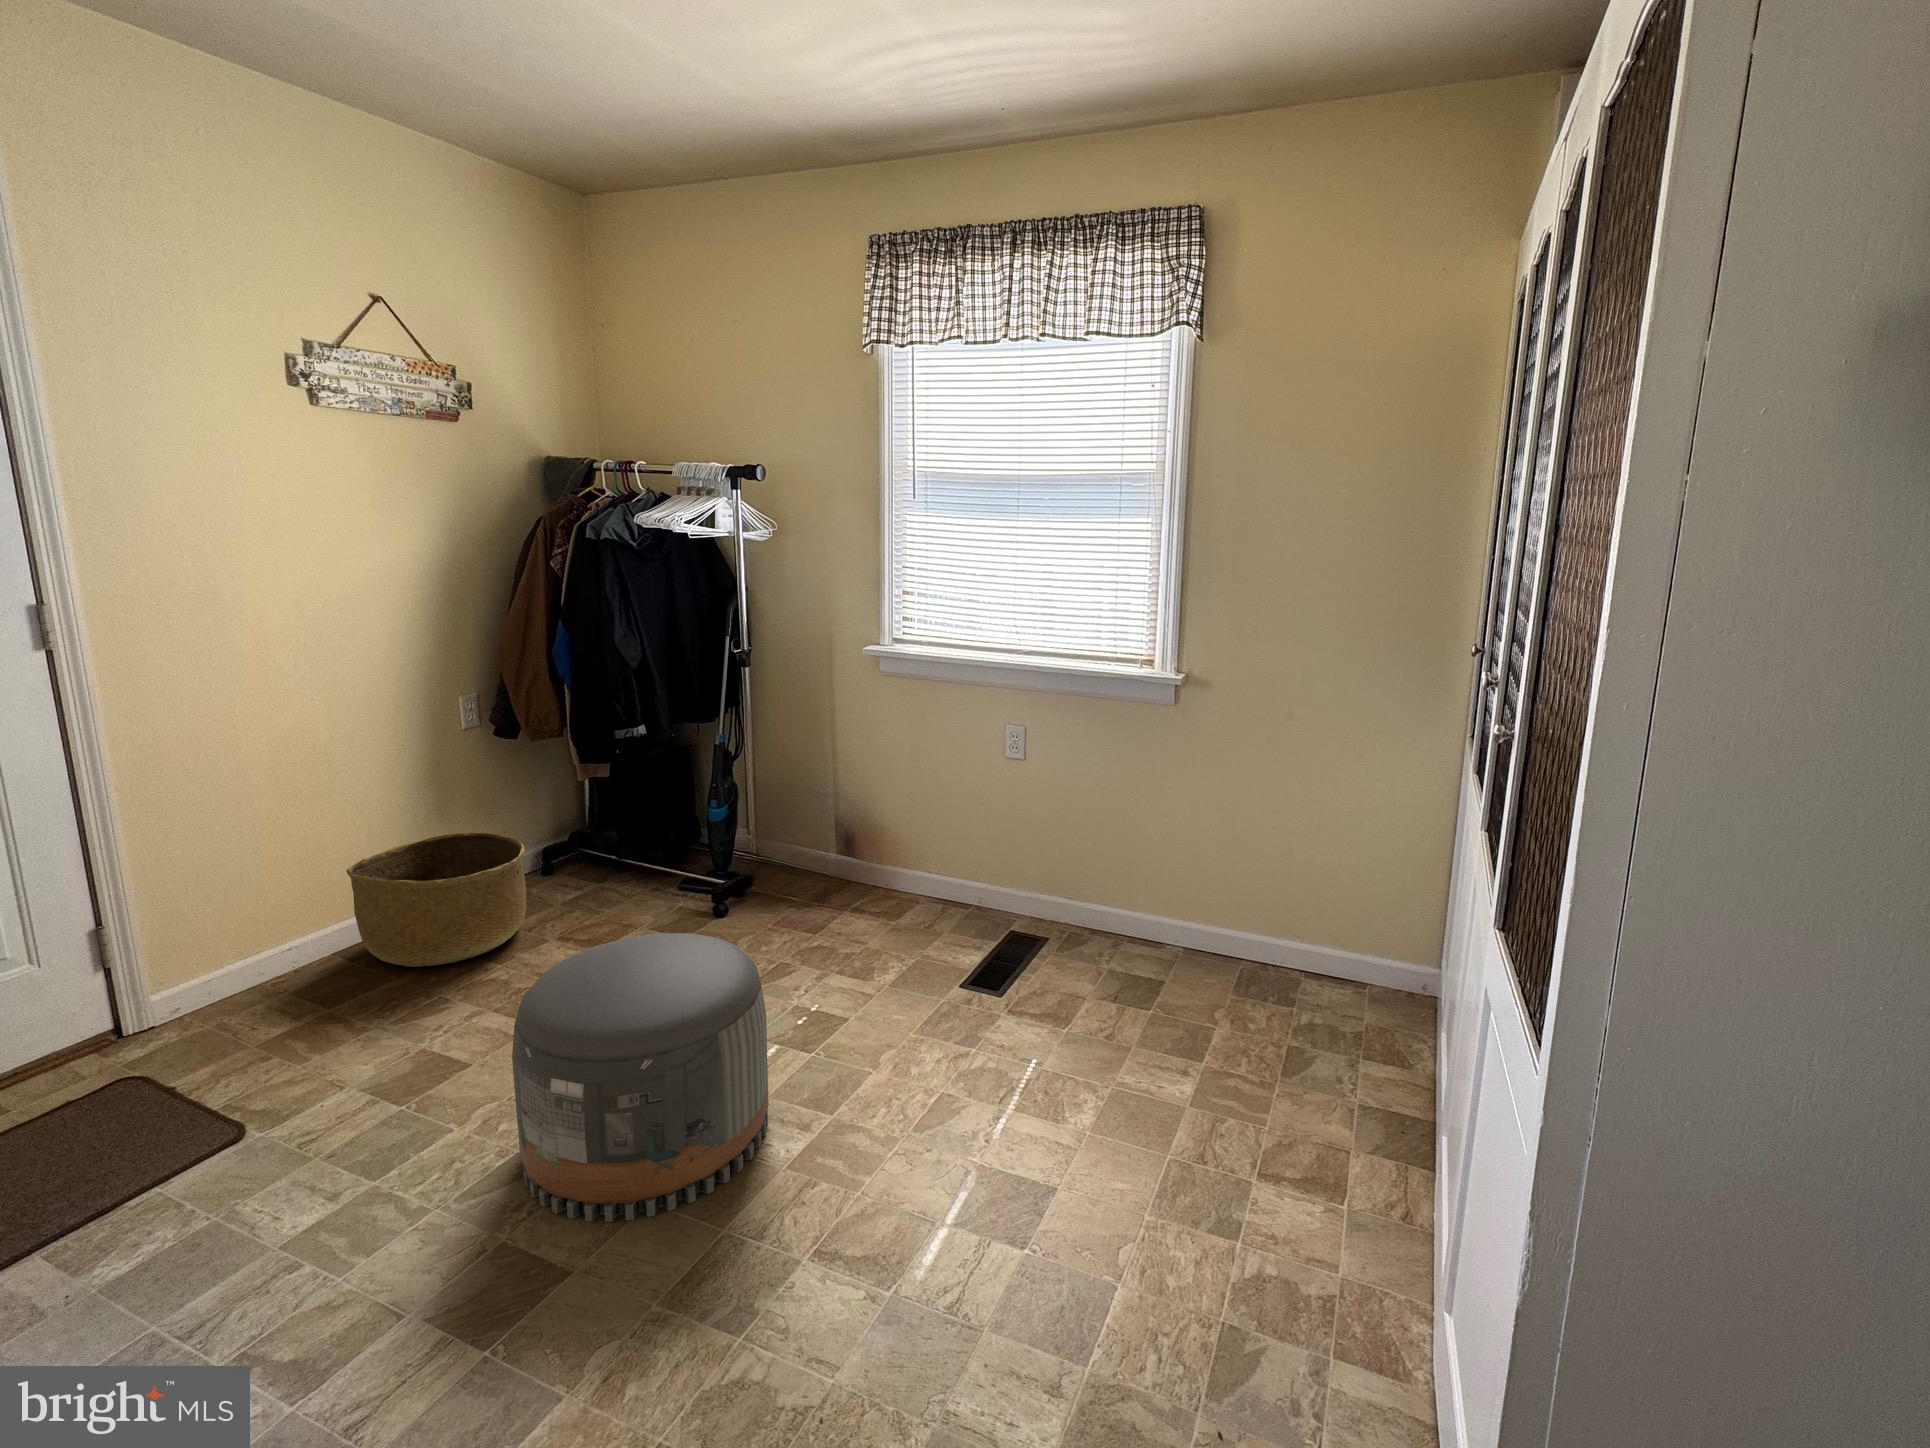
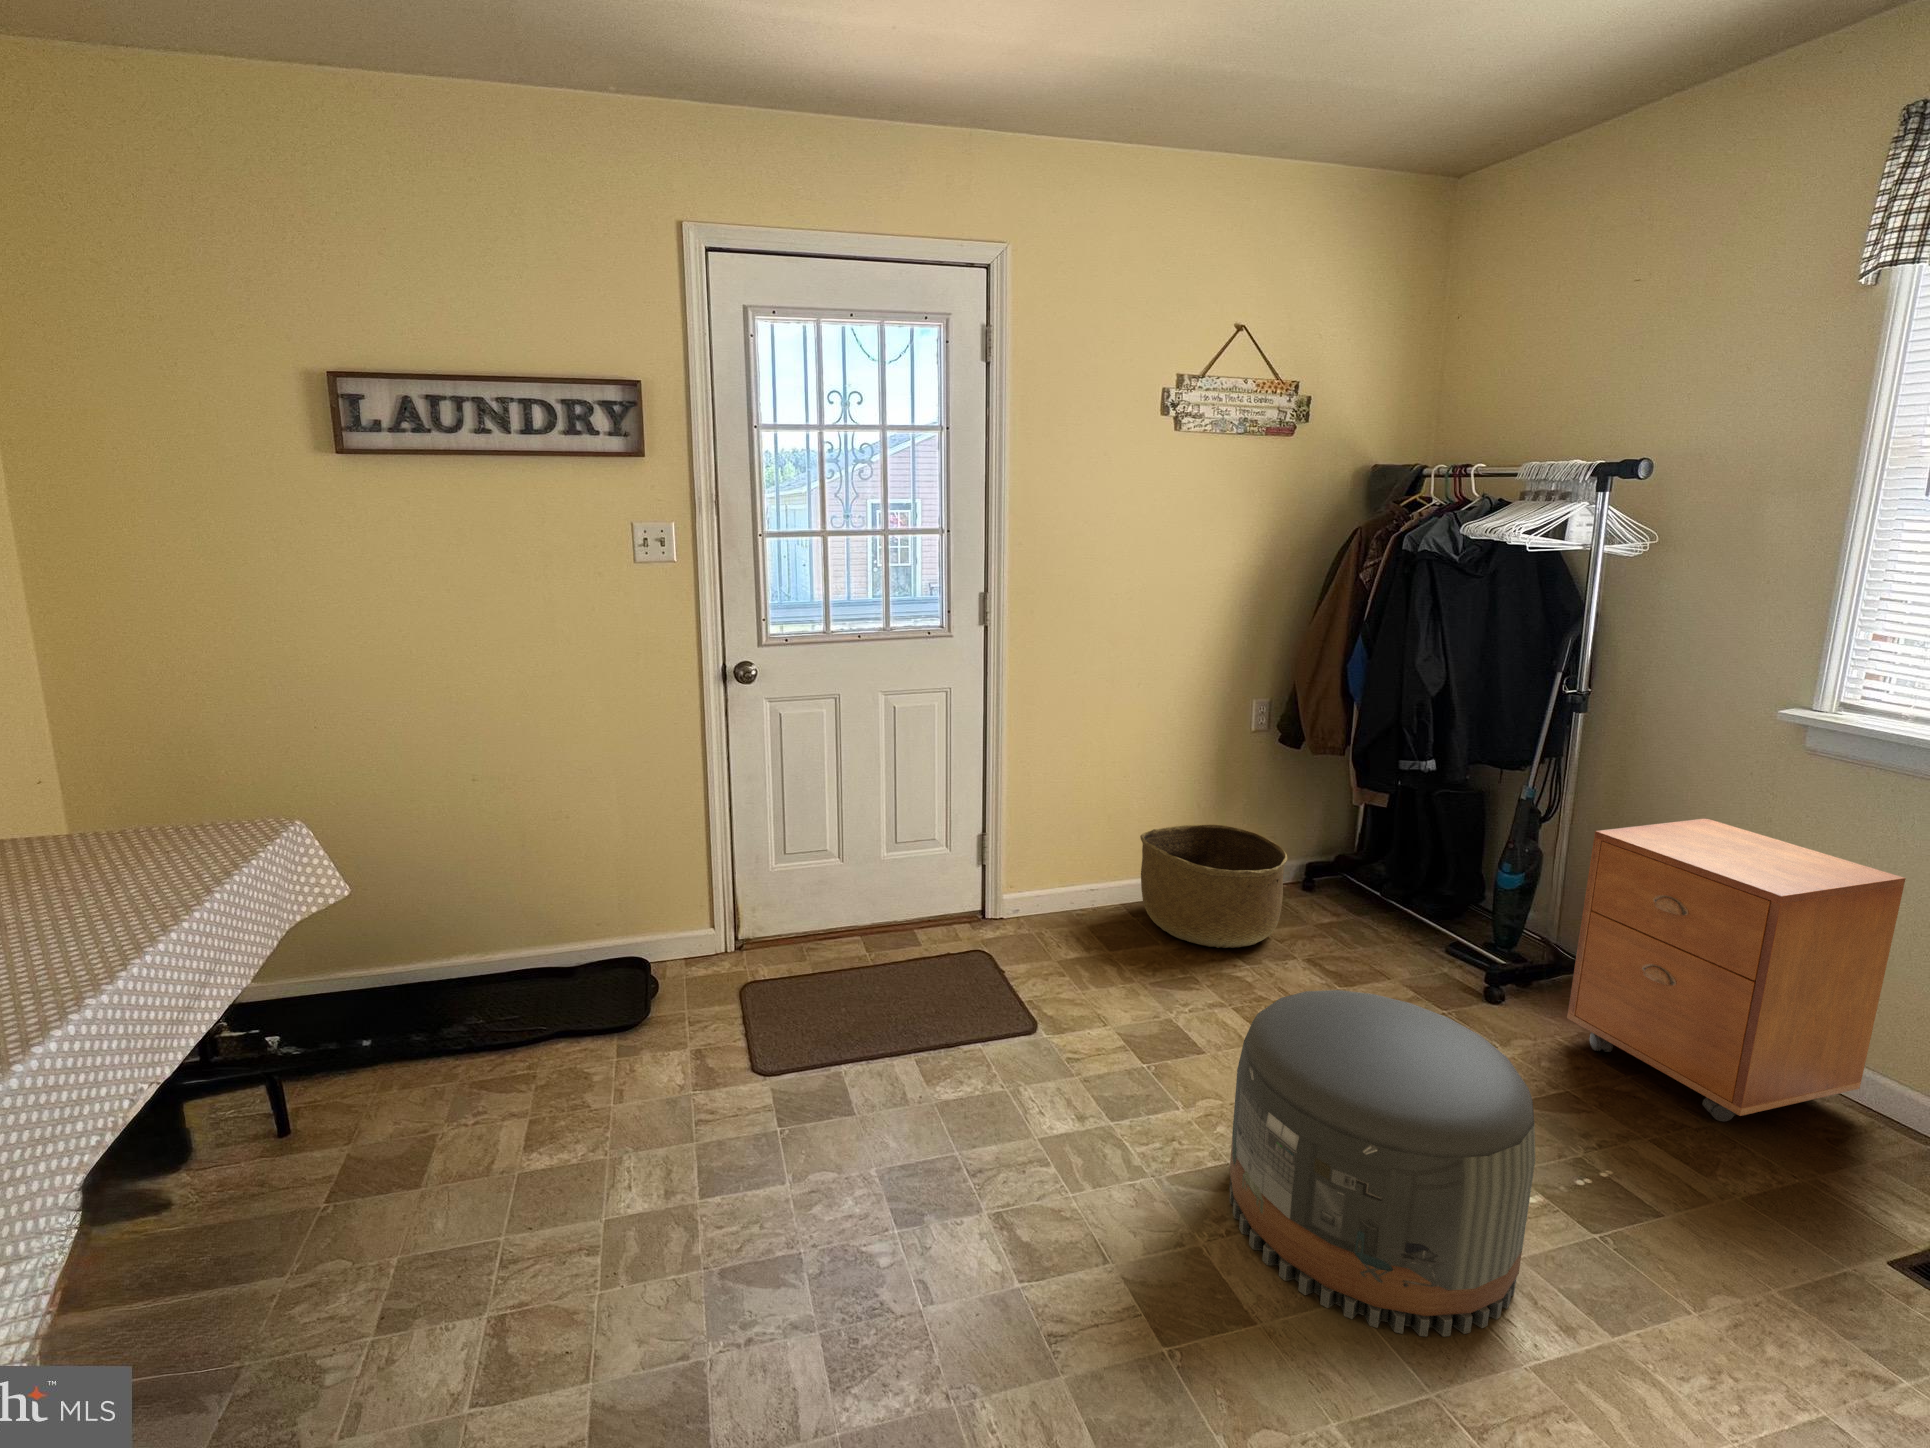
cabinet: none [770,732,936,940] -> present [1567,818,1906,1121]

